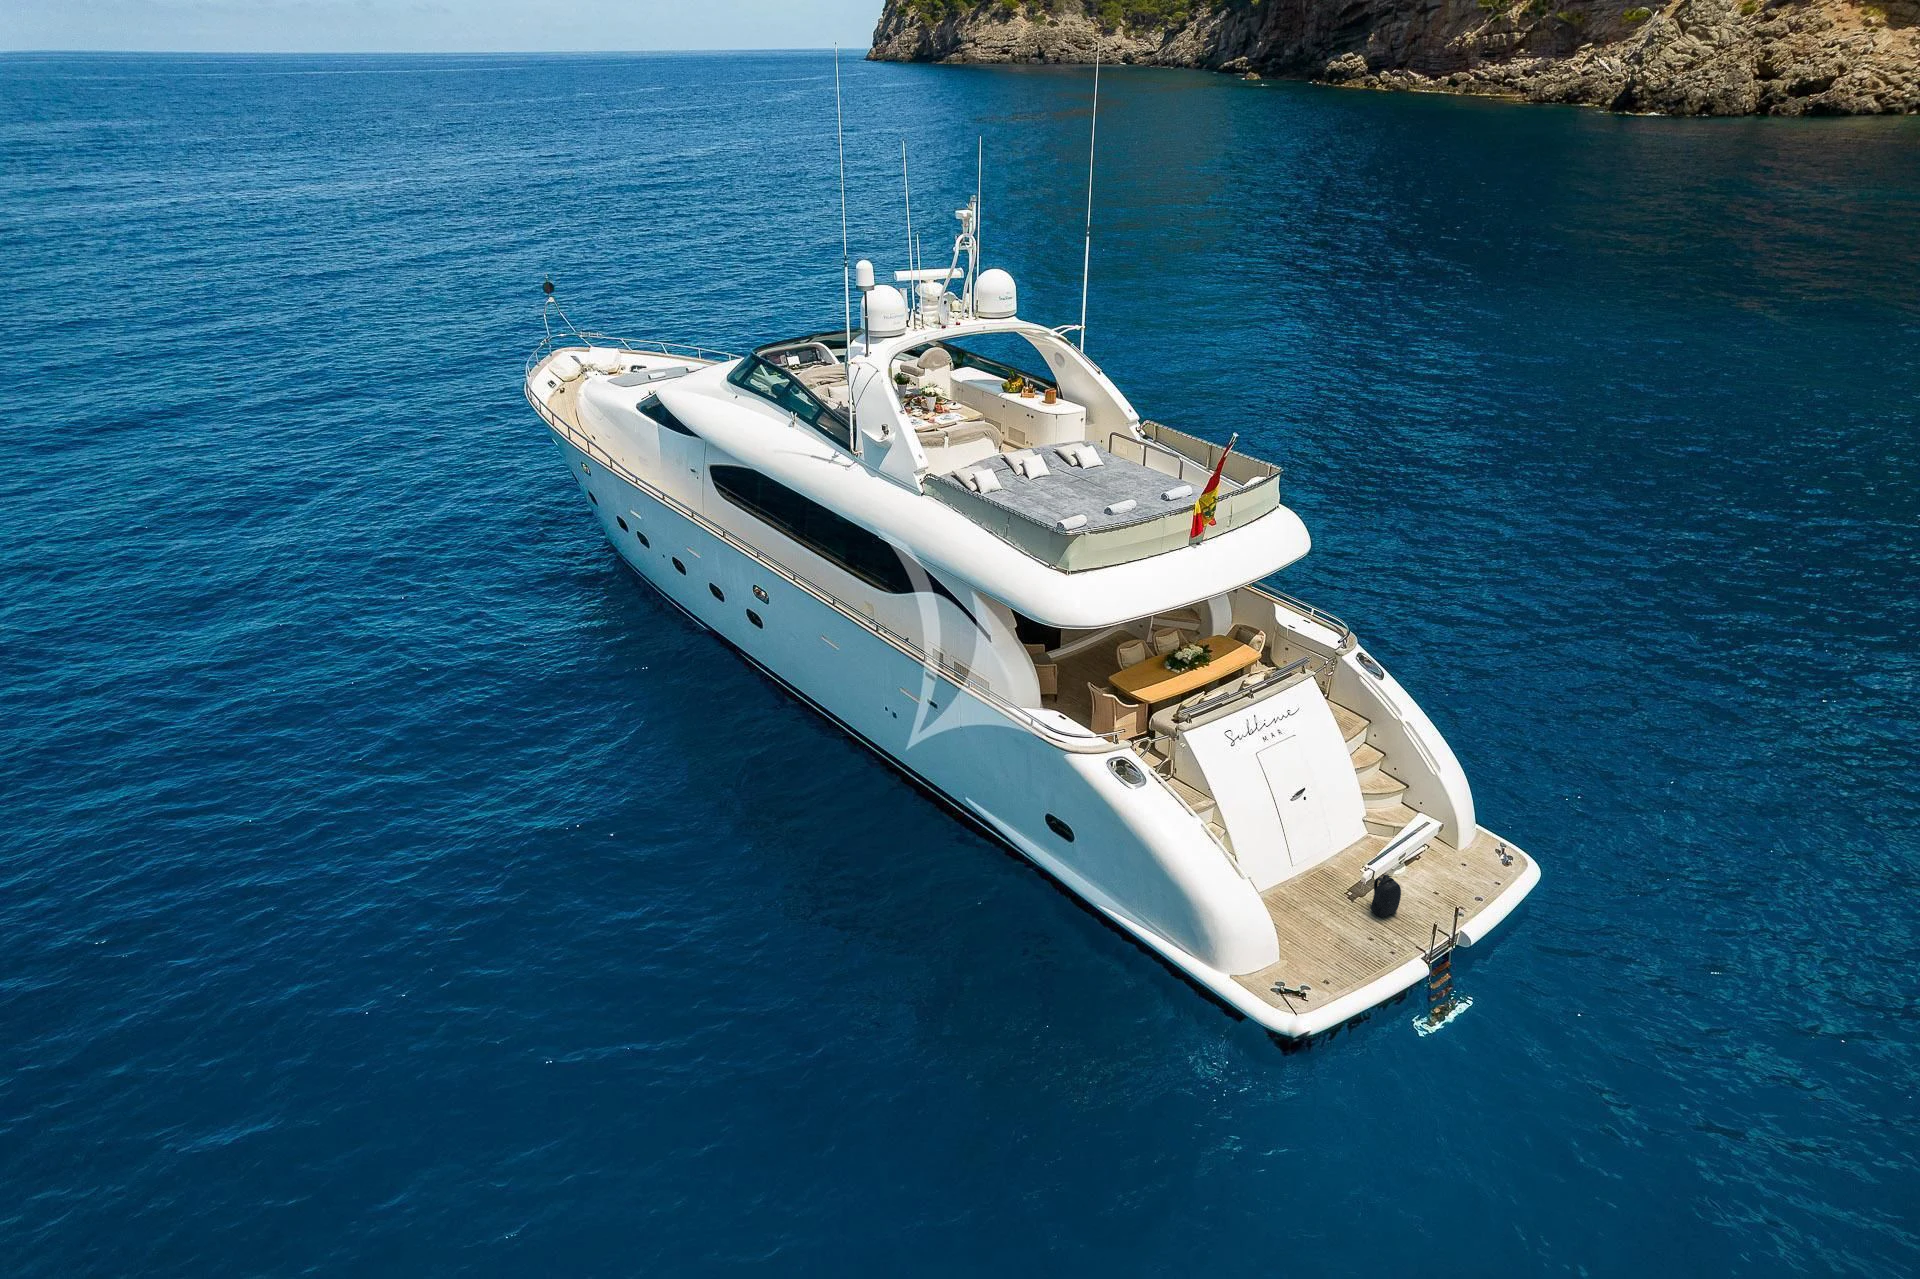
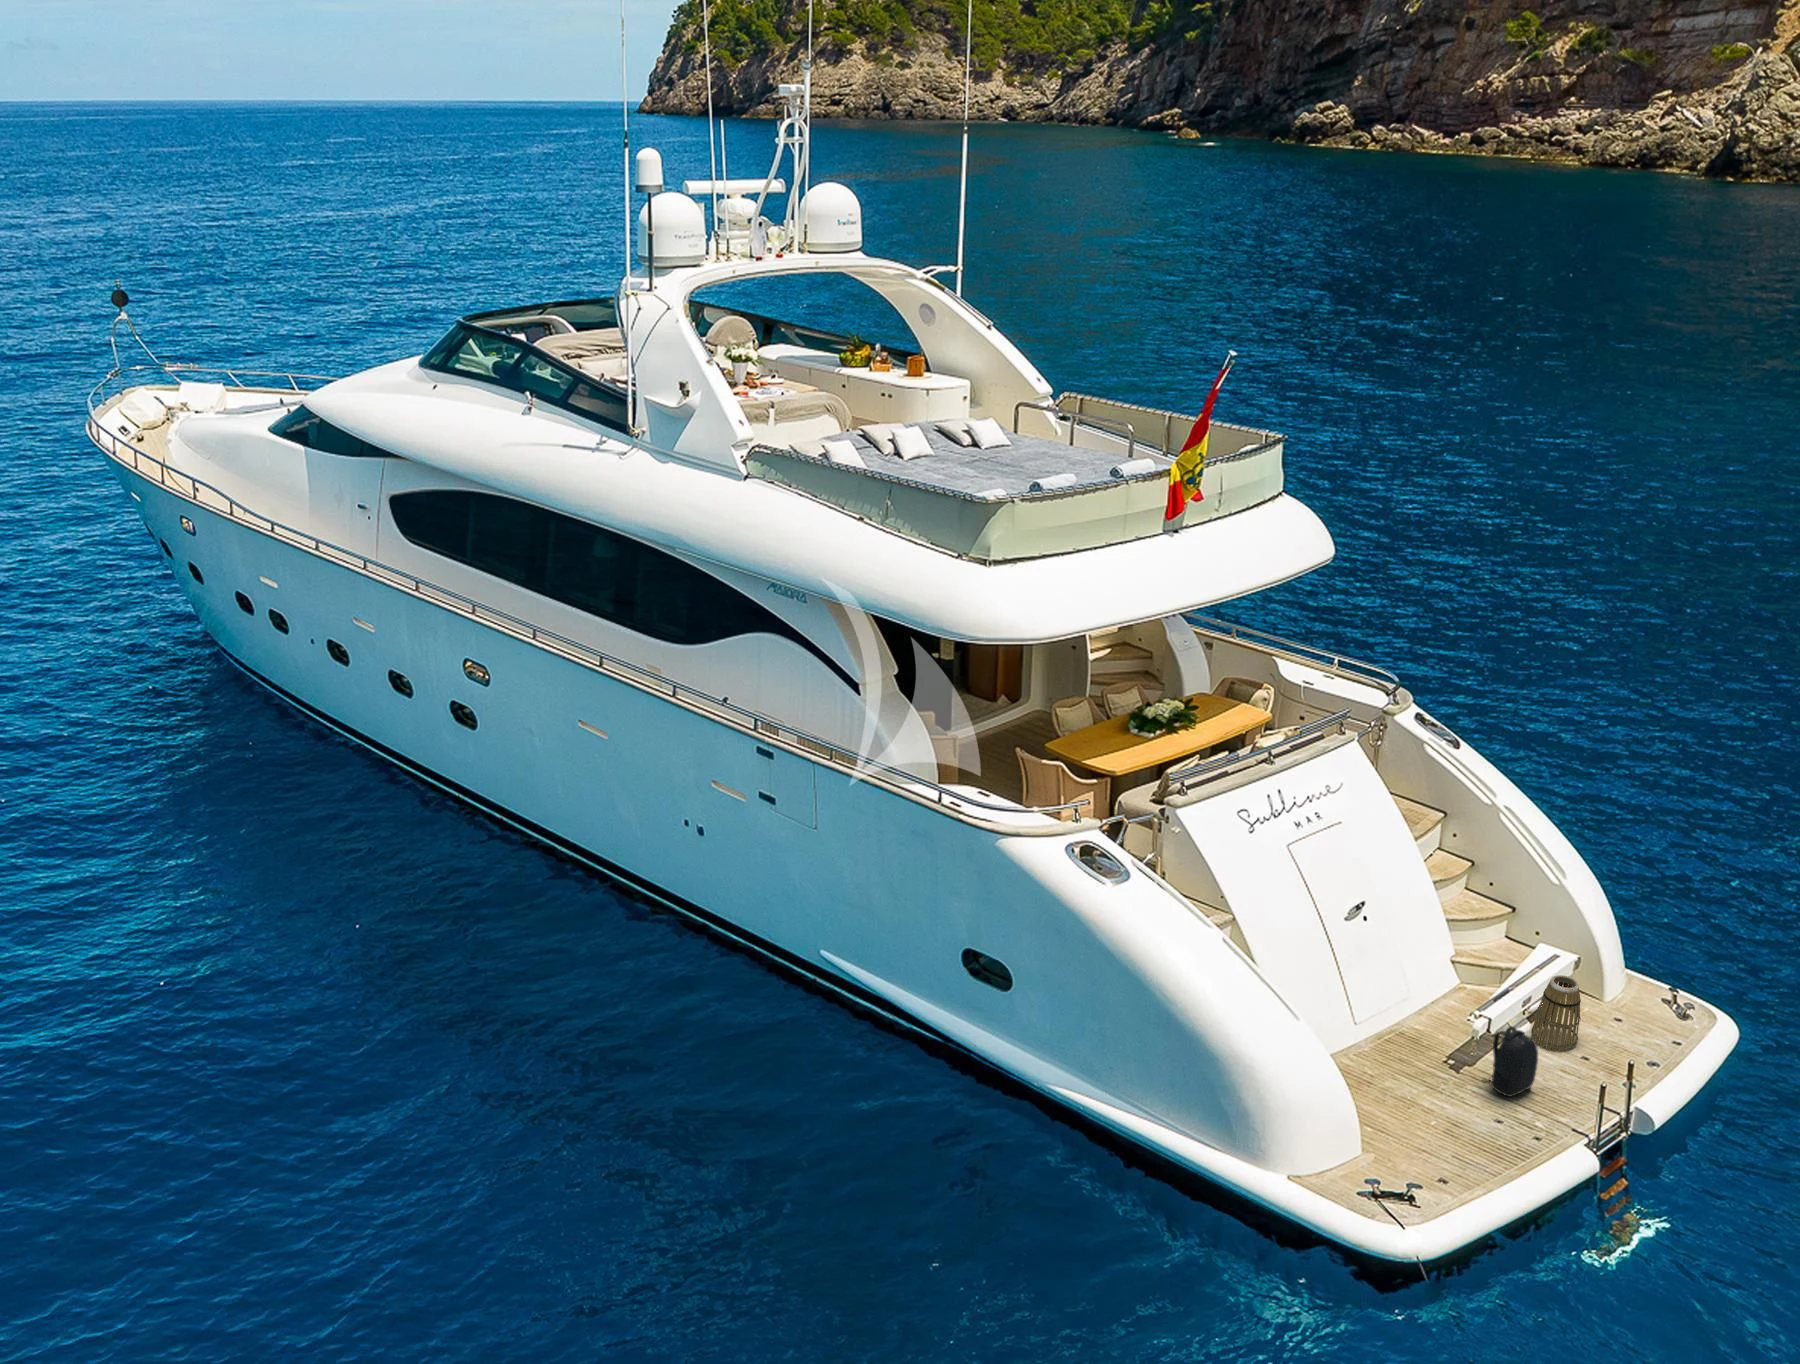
basket: none [1404,841,1436,888] -> present [1531,975,1581,1052]

